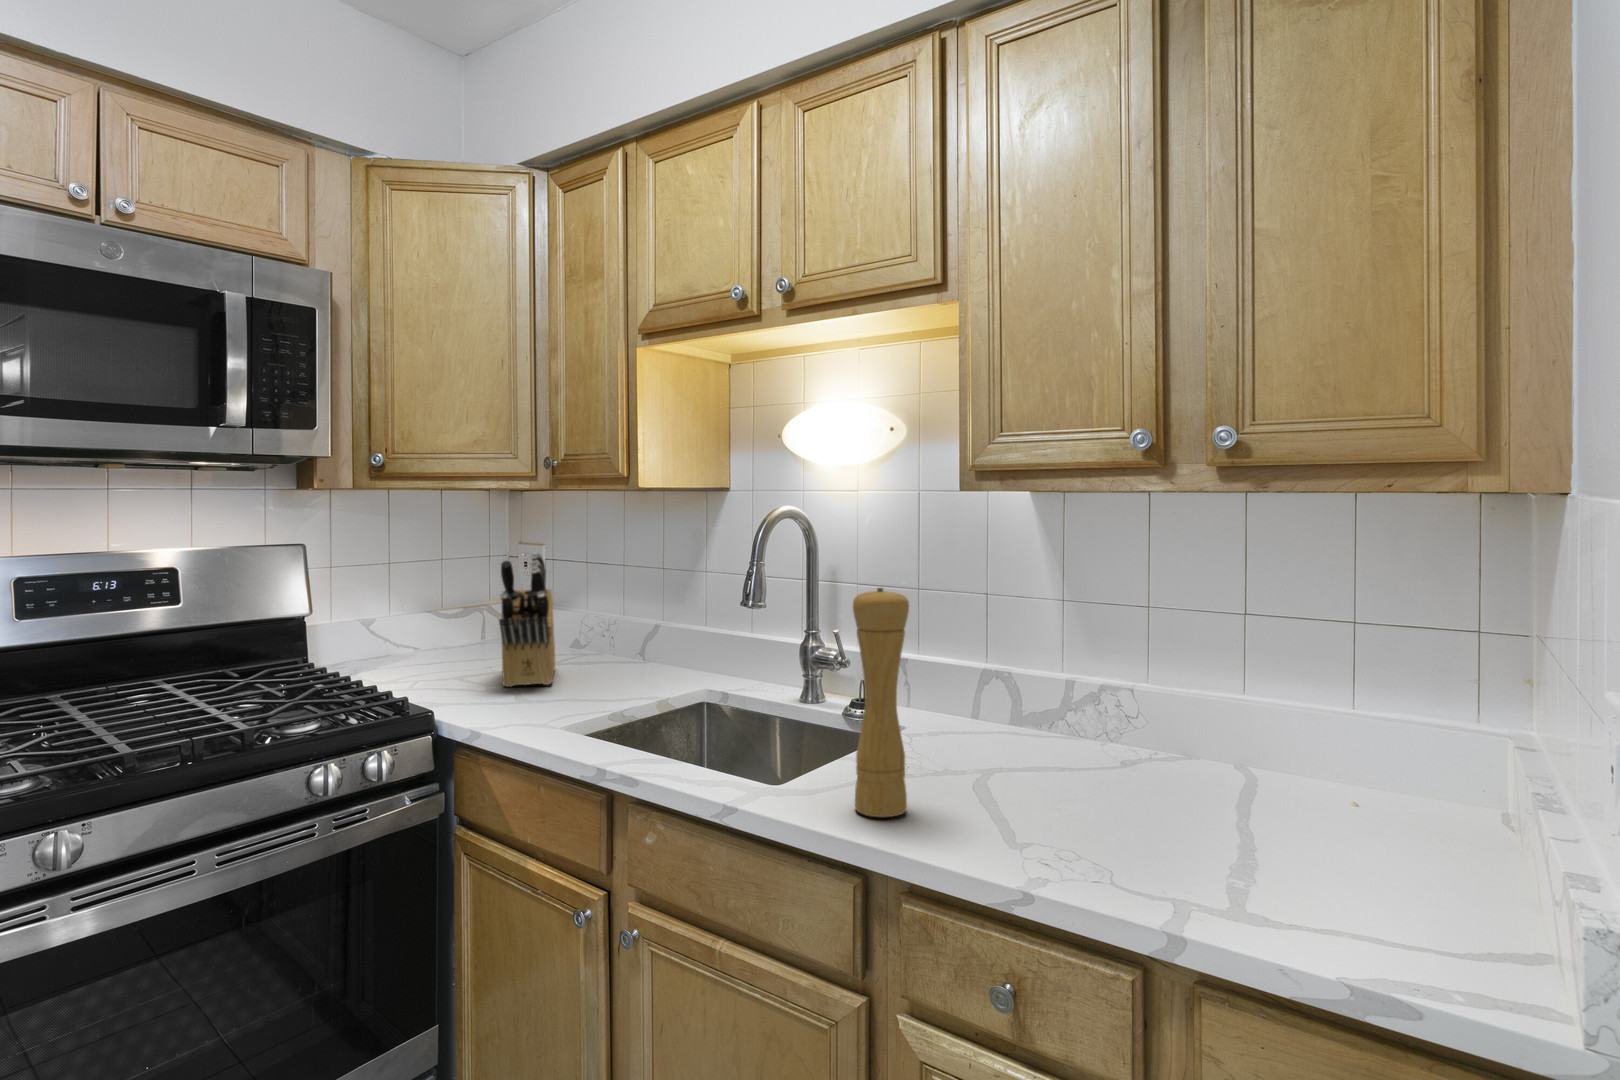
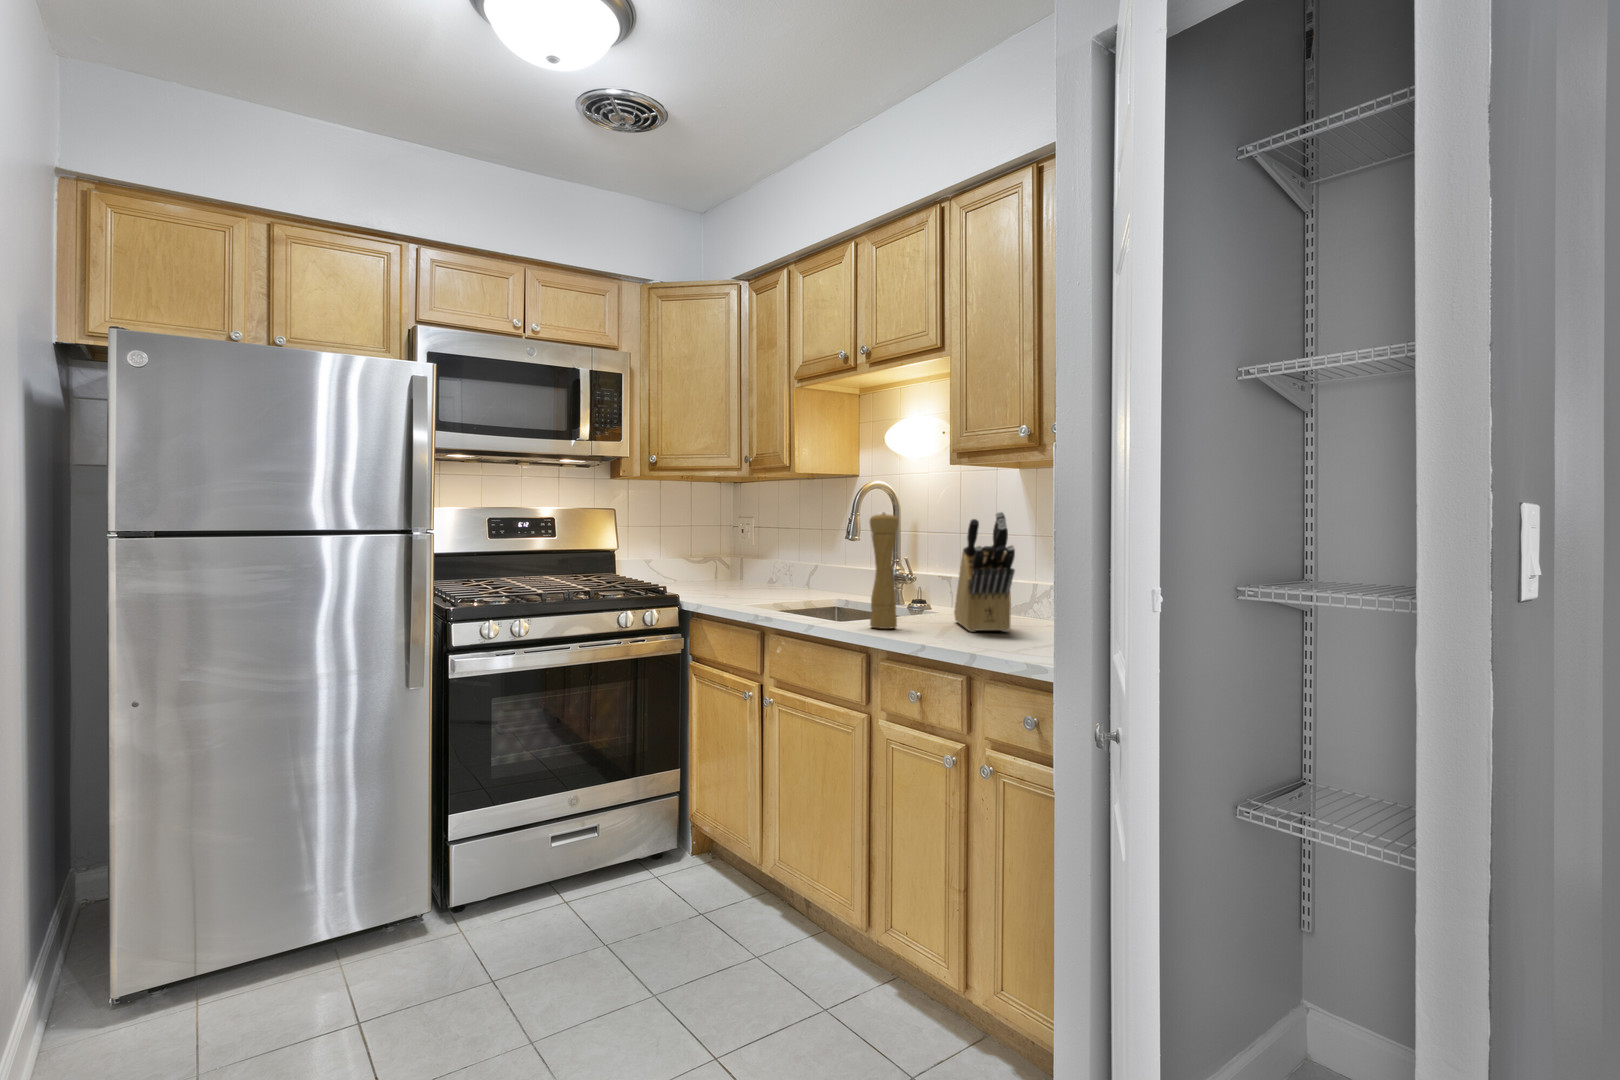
knife block: present [499,553,555,687] -> present [954,512,1015,632]

